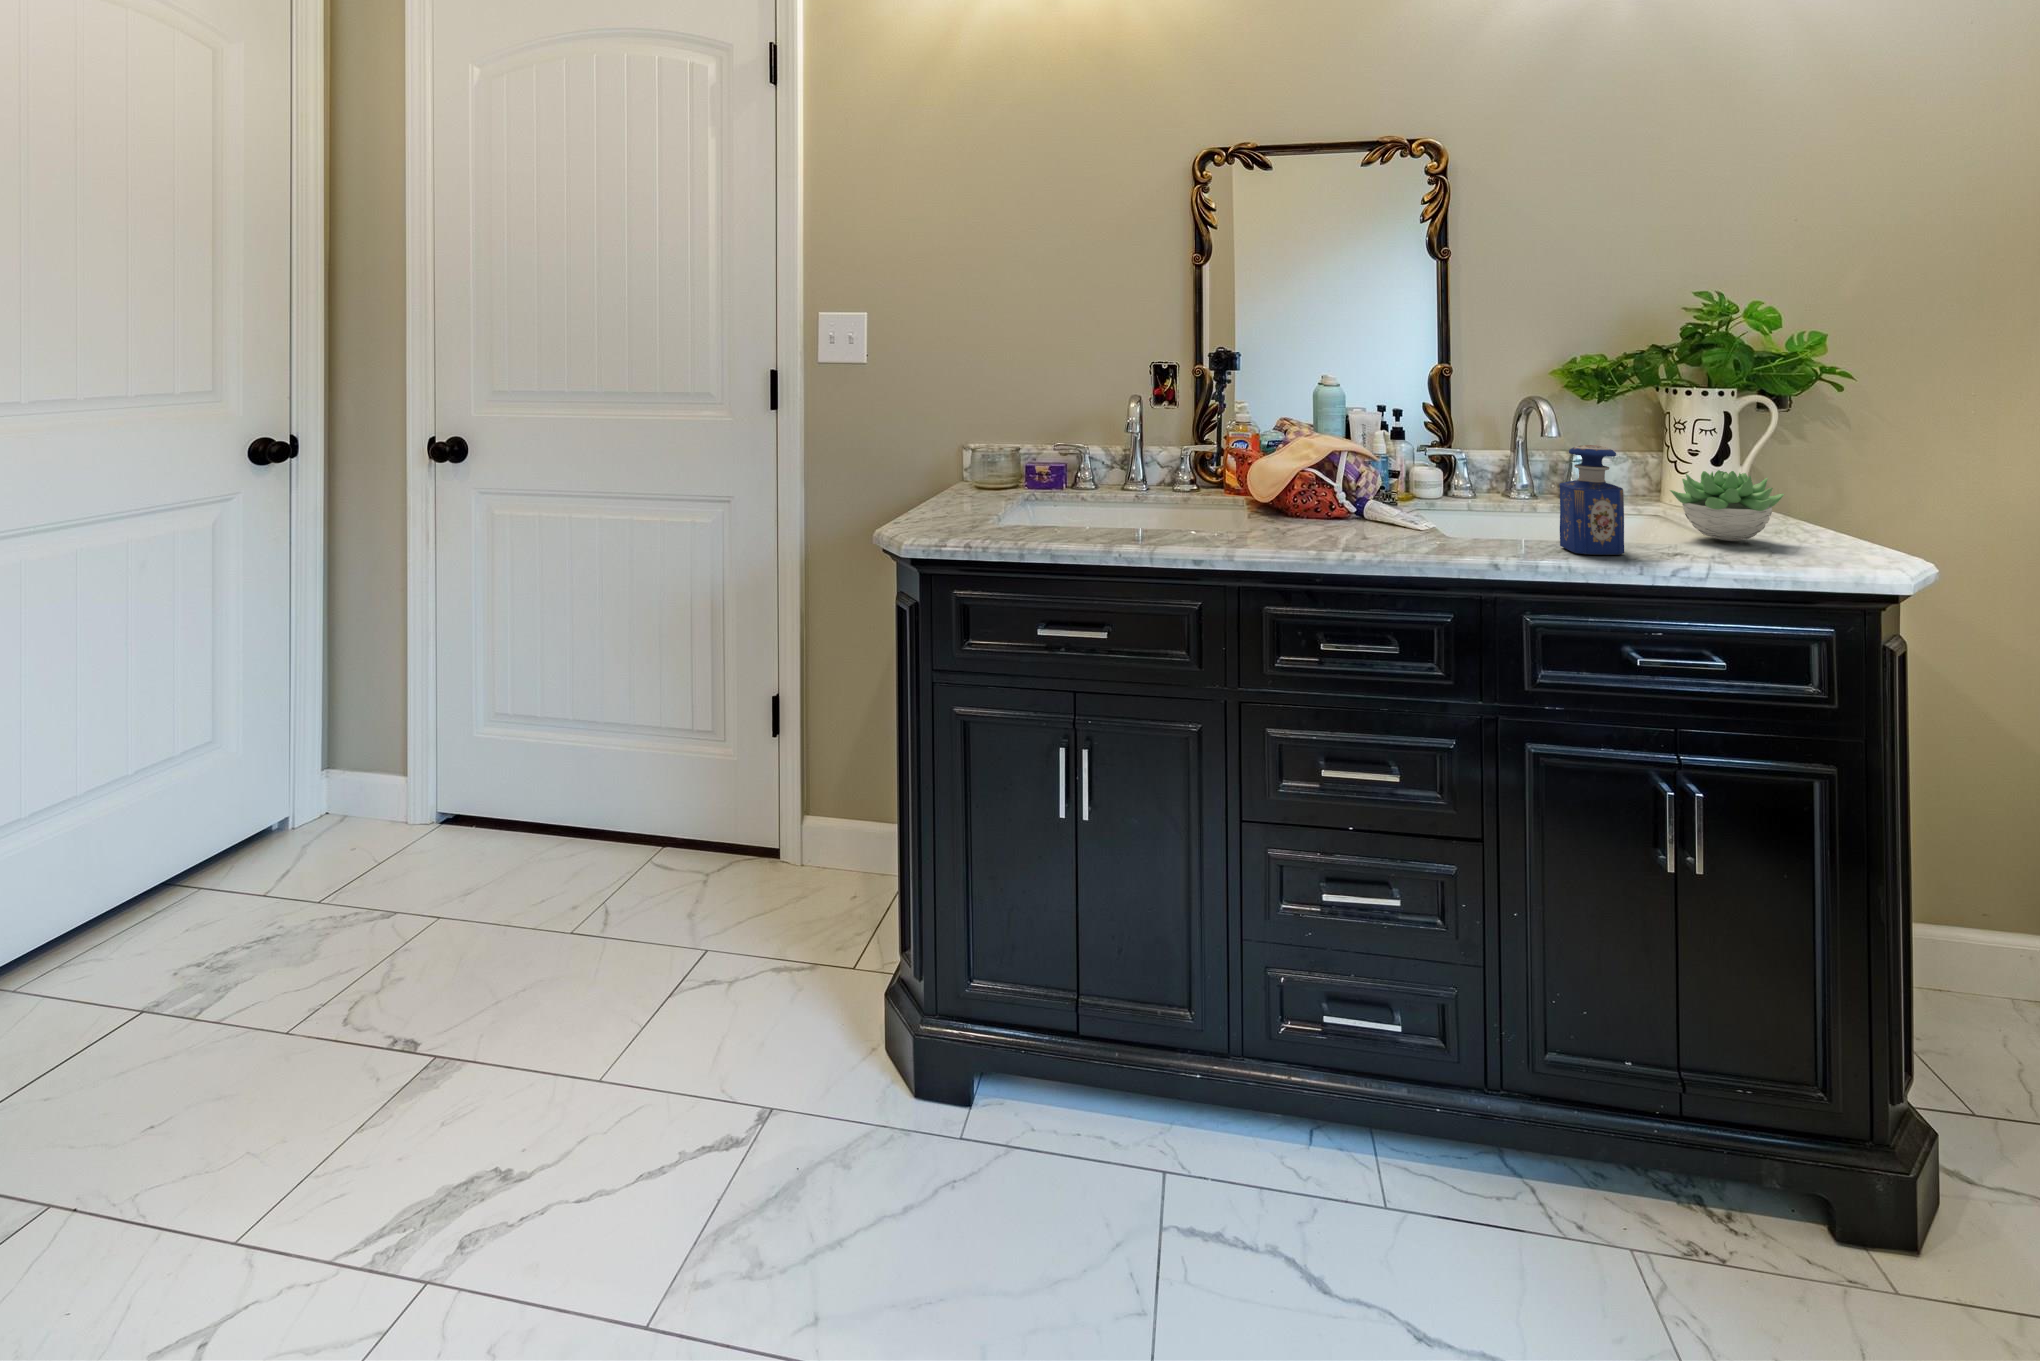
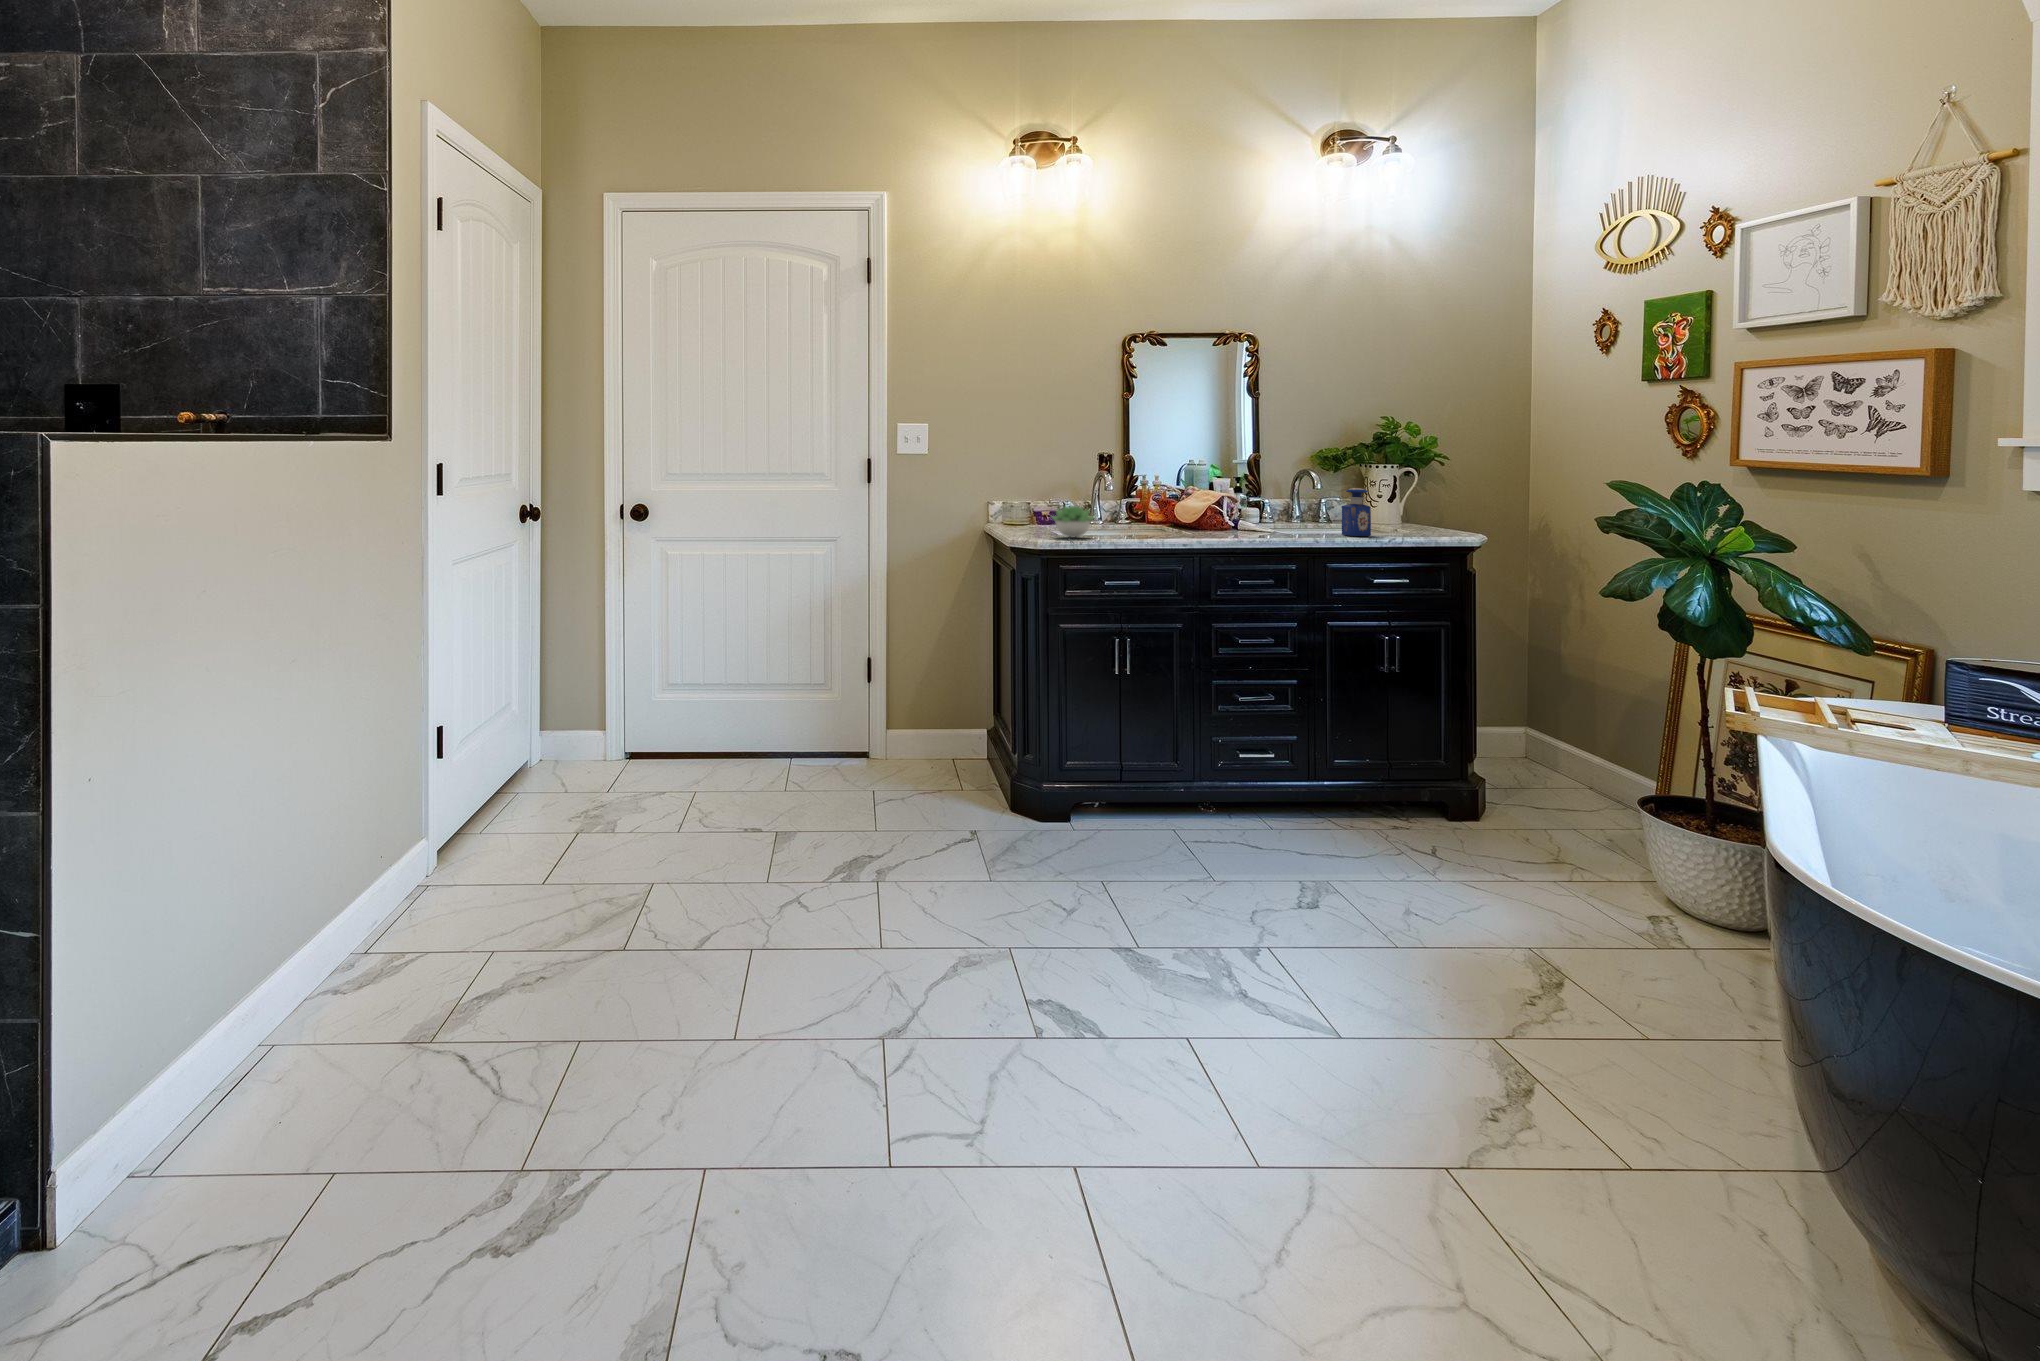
succulent plant: present [1670,470,1784,541] -> present [1052,506,1094,537]

